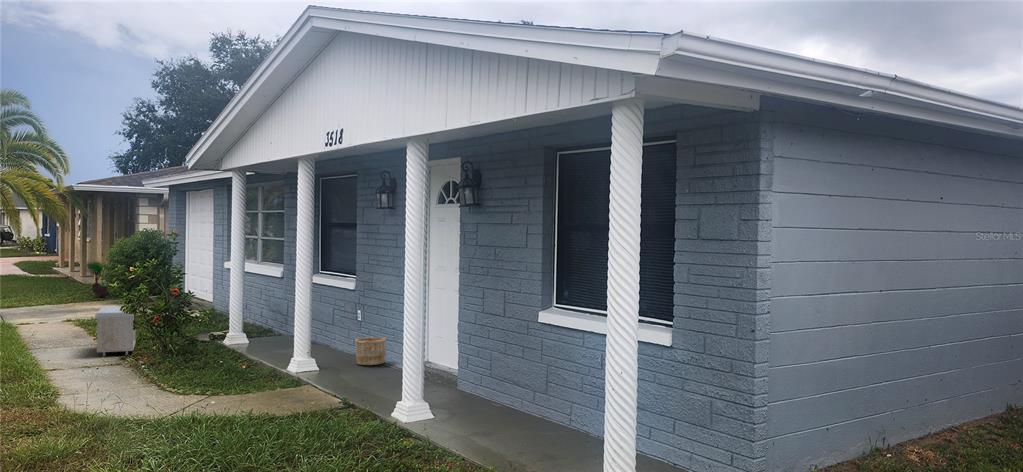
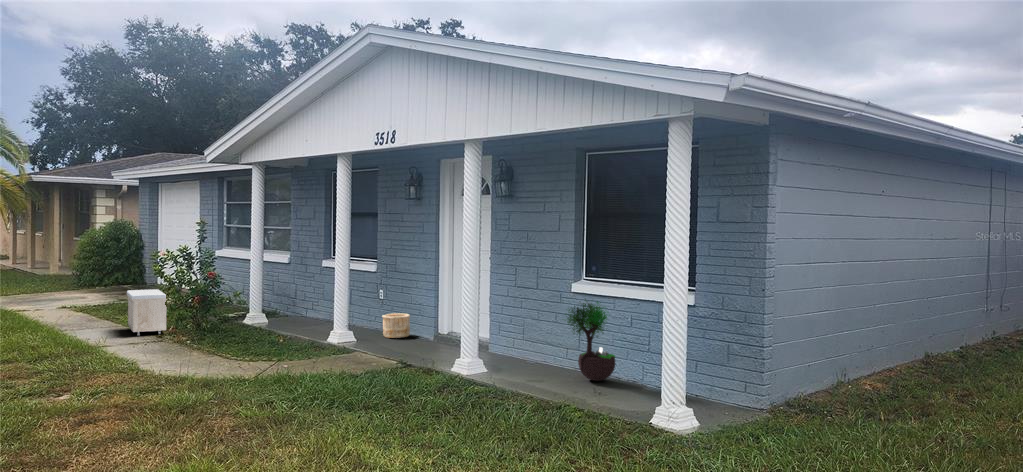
potted tree: present [87,262,110,297] -> present [567,299,615,381]

